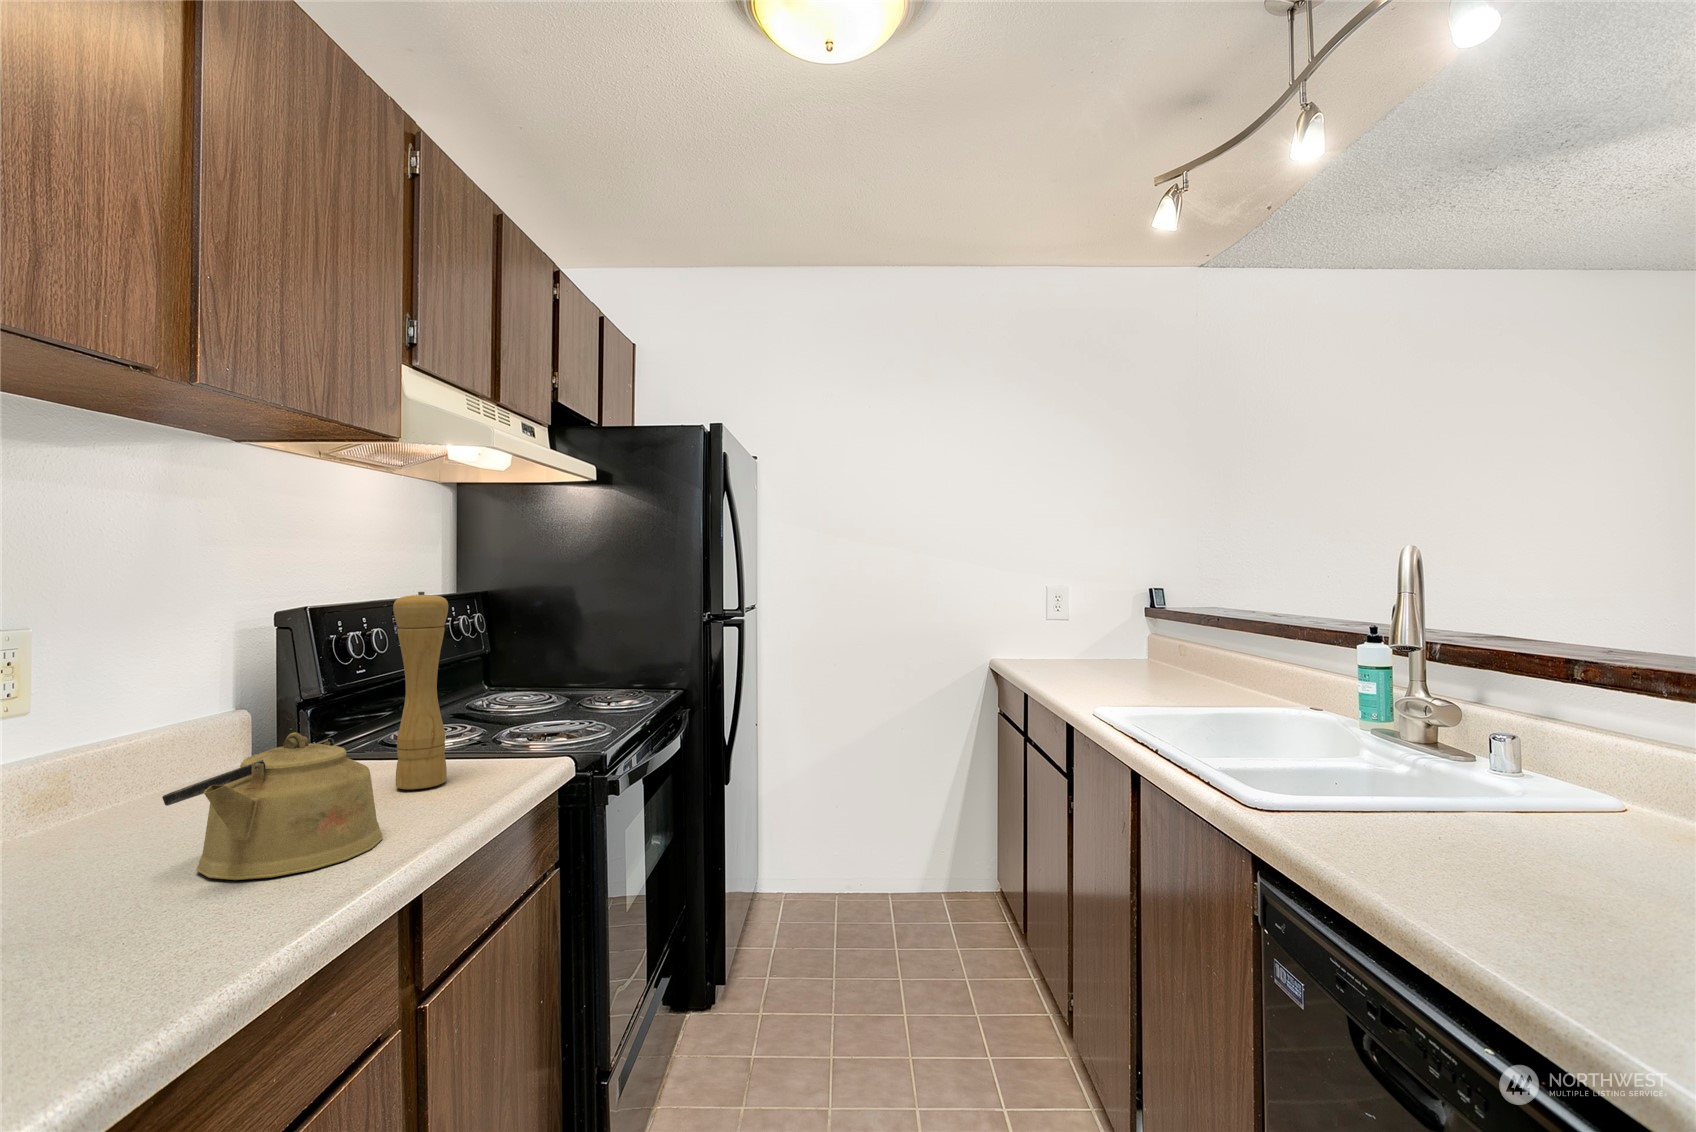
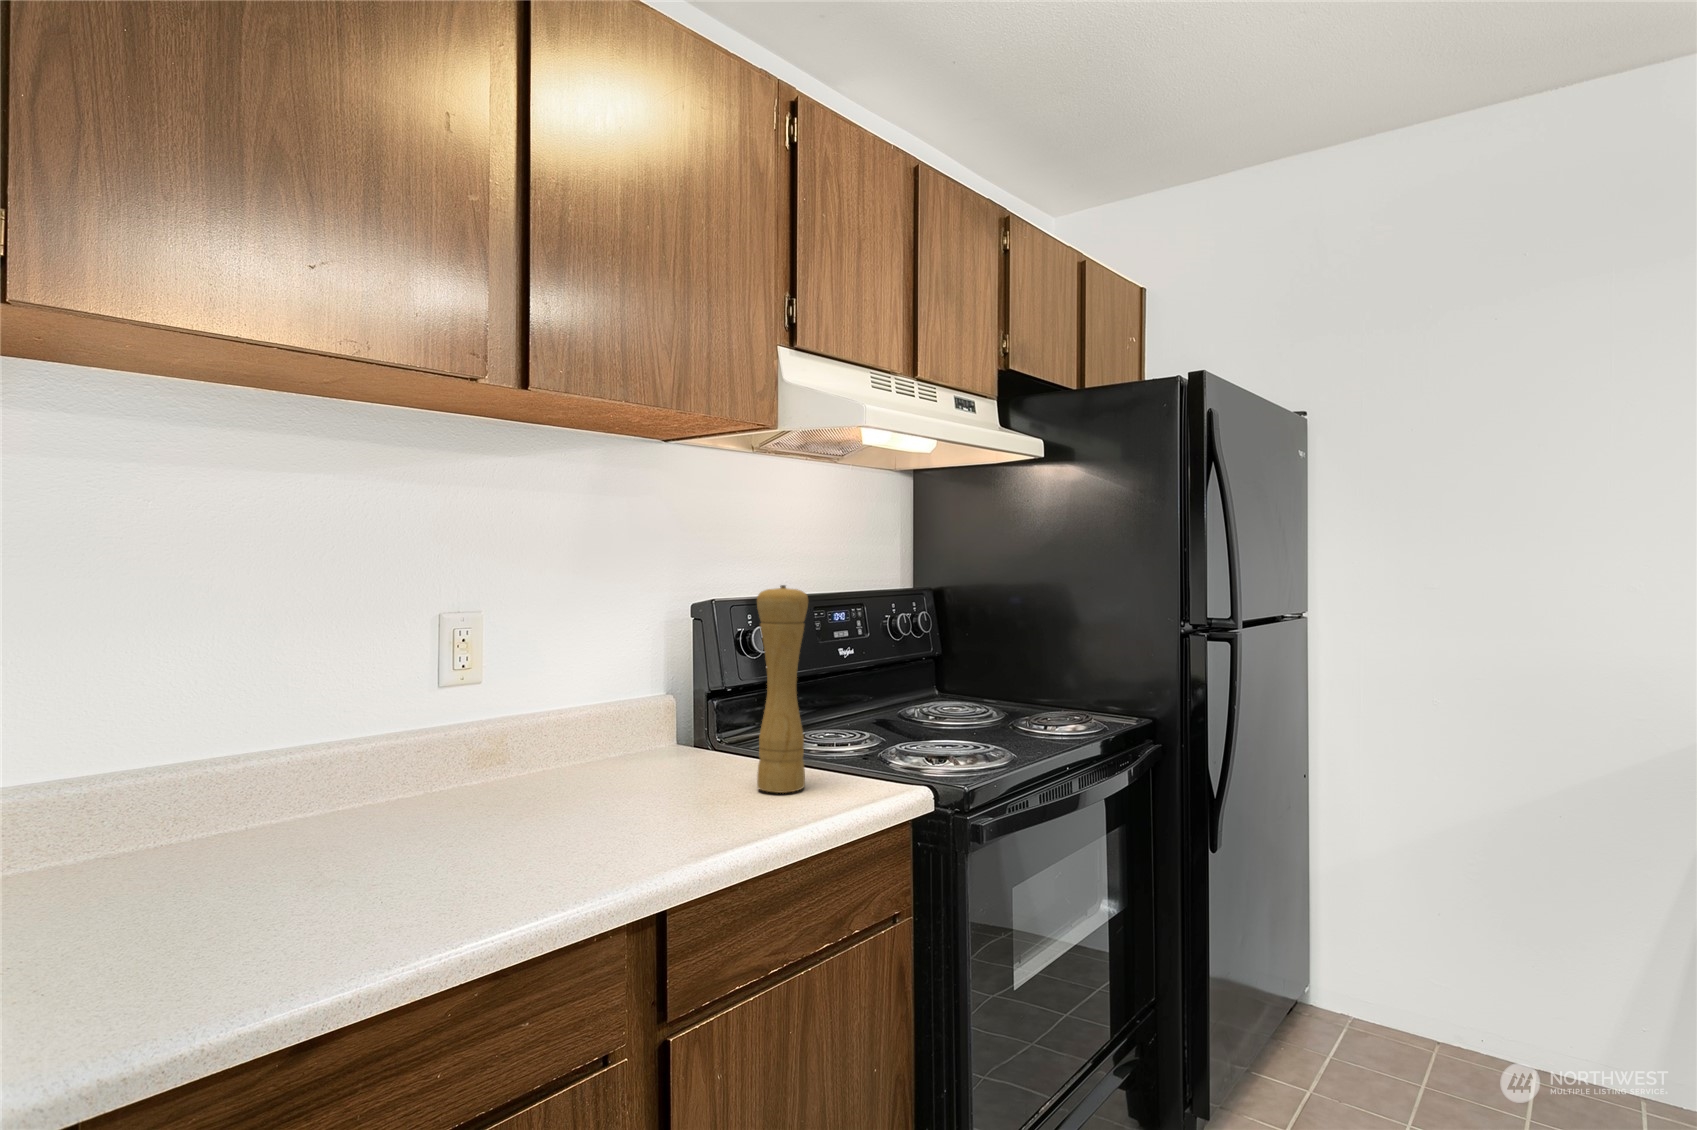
kettle: present [162,732,383,880] -> none [533,718,705,855]

